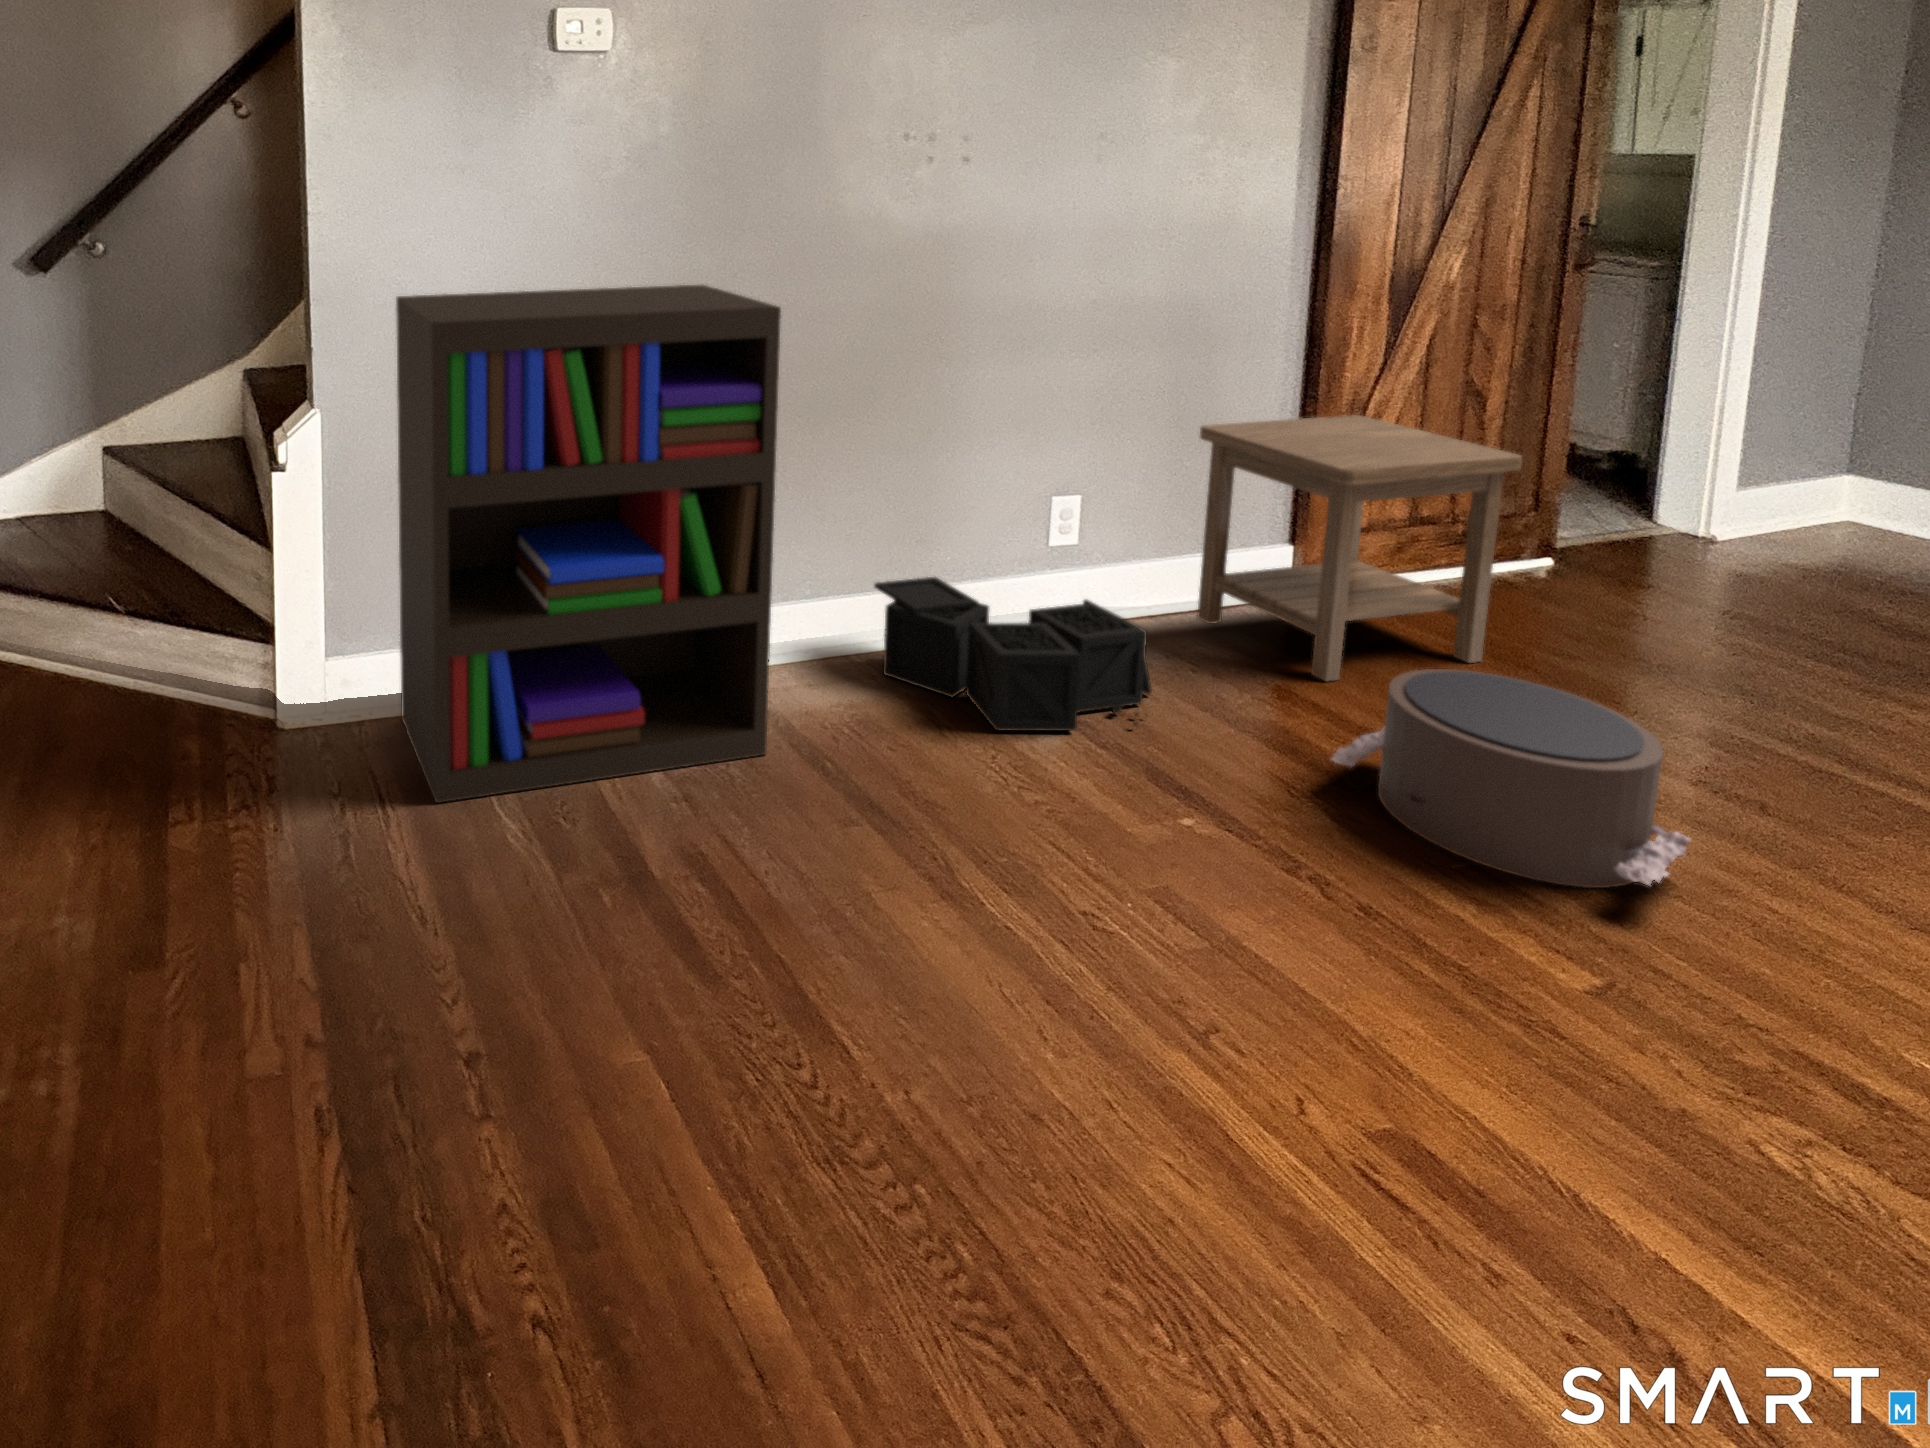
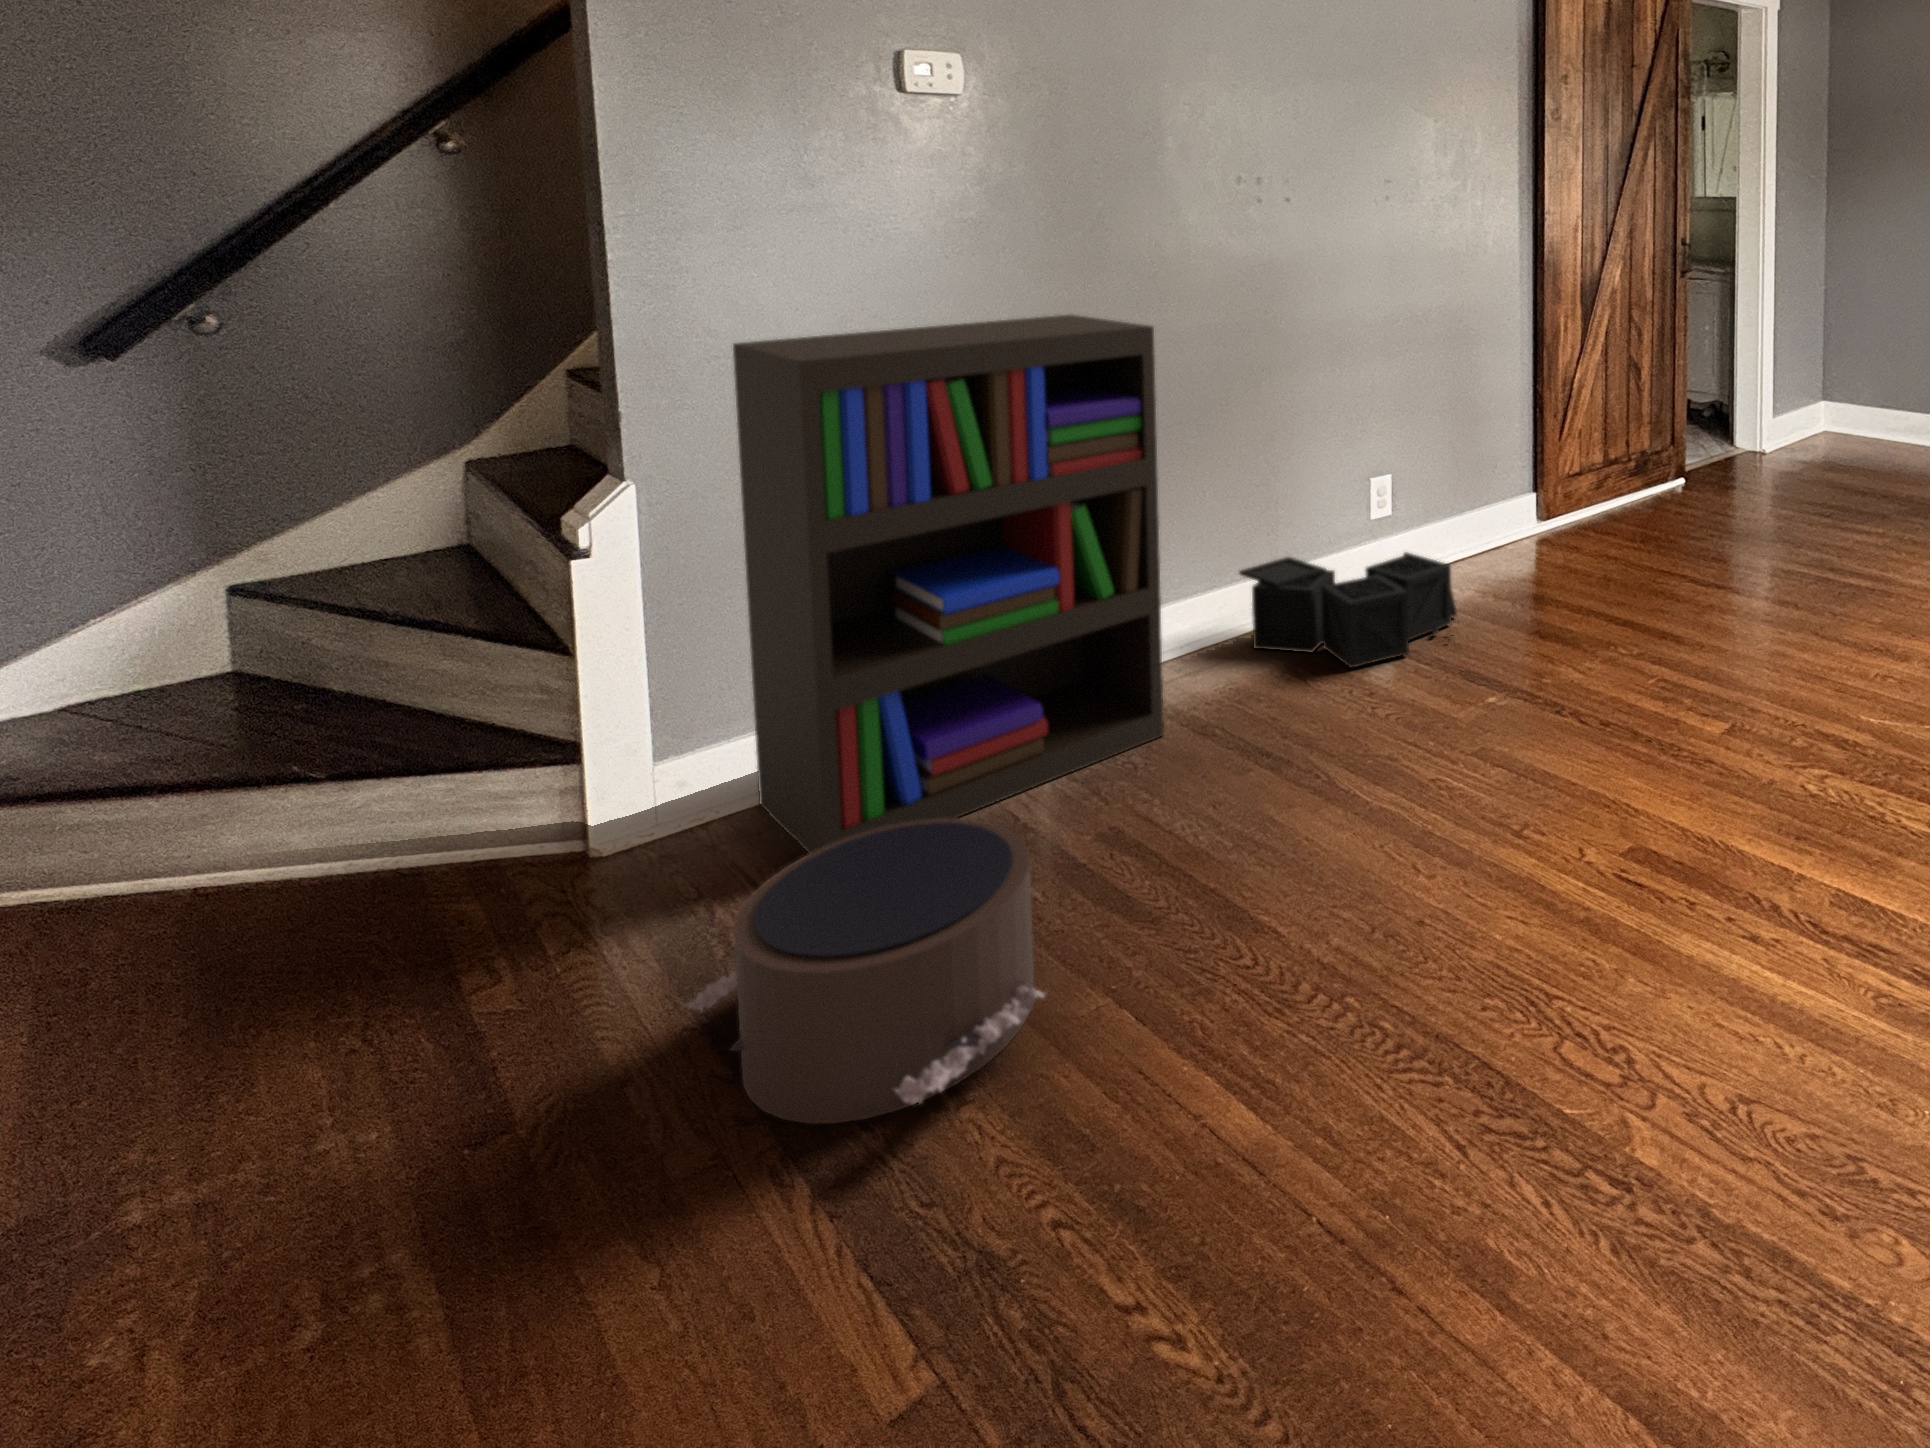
side table: present [1197,415,1522,681] -> none [1472,387,1663,582]
pouf: present [1332,669,1691,888] -> present [686,818,1047,1124]

